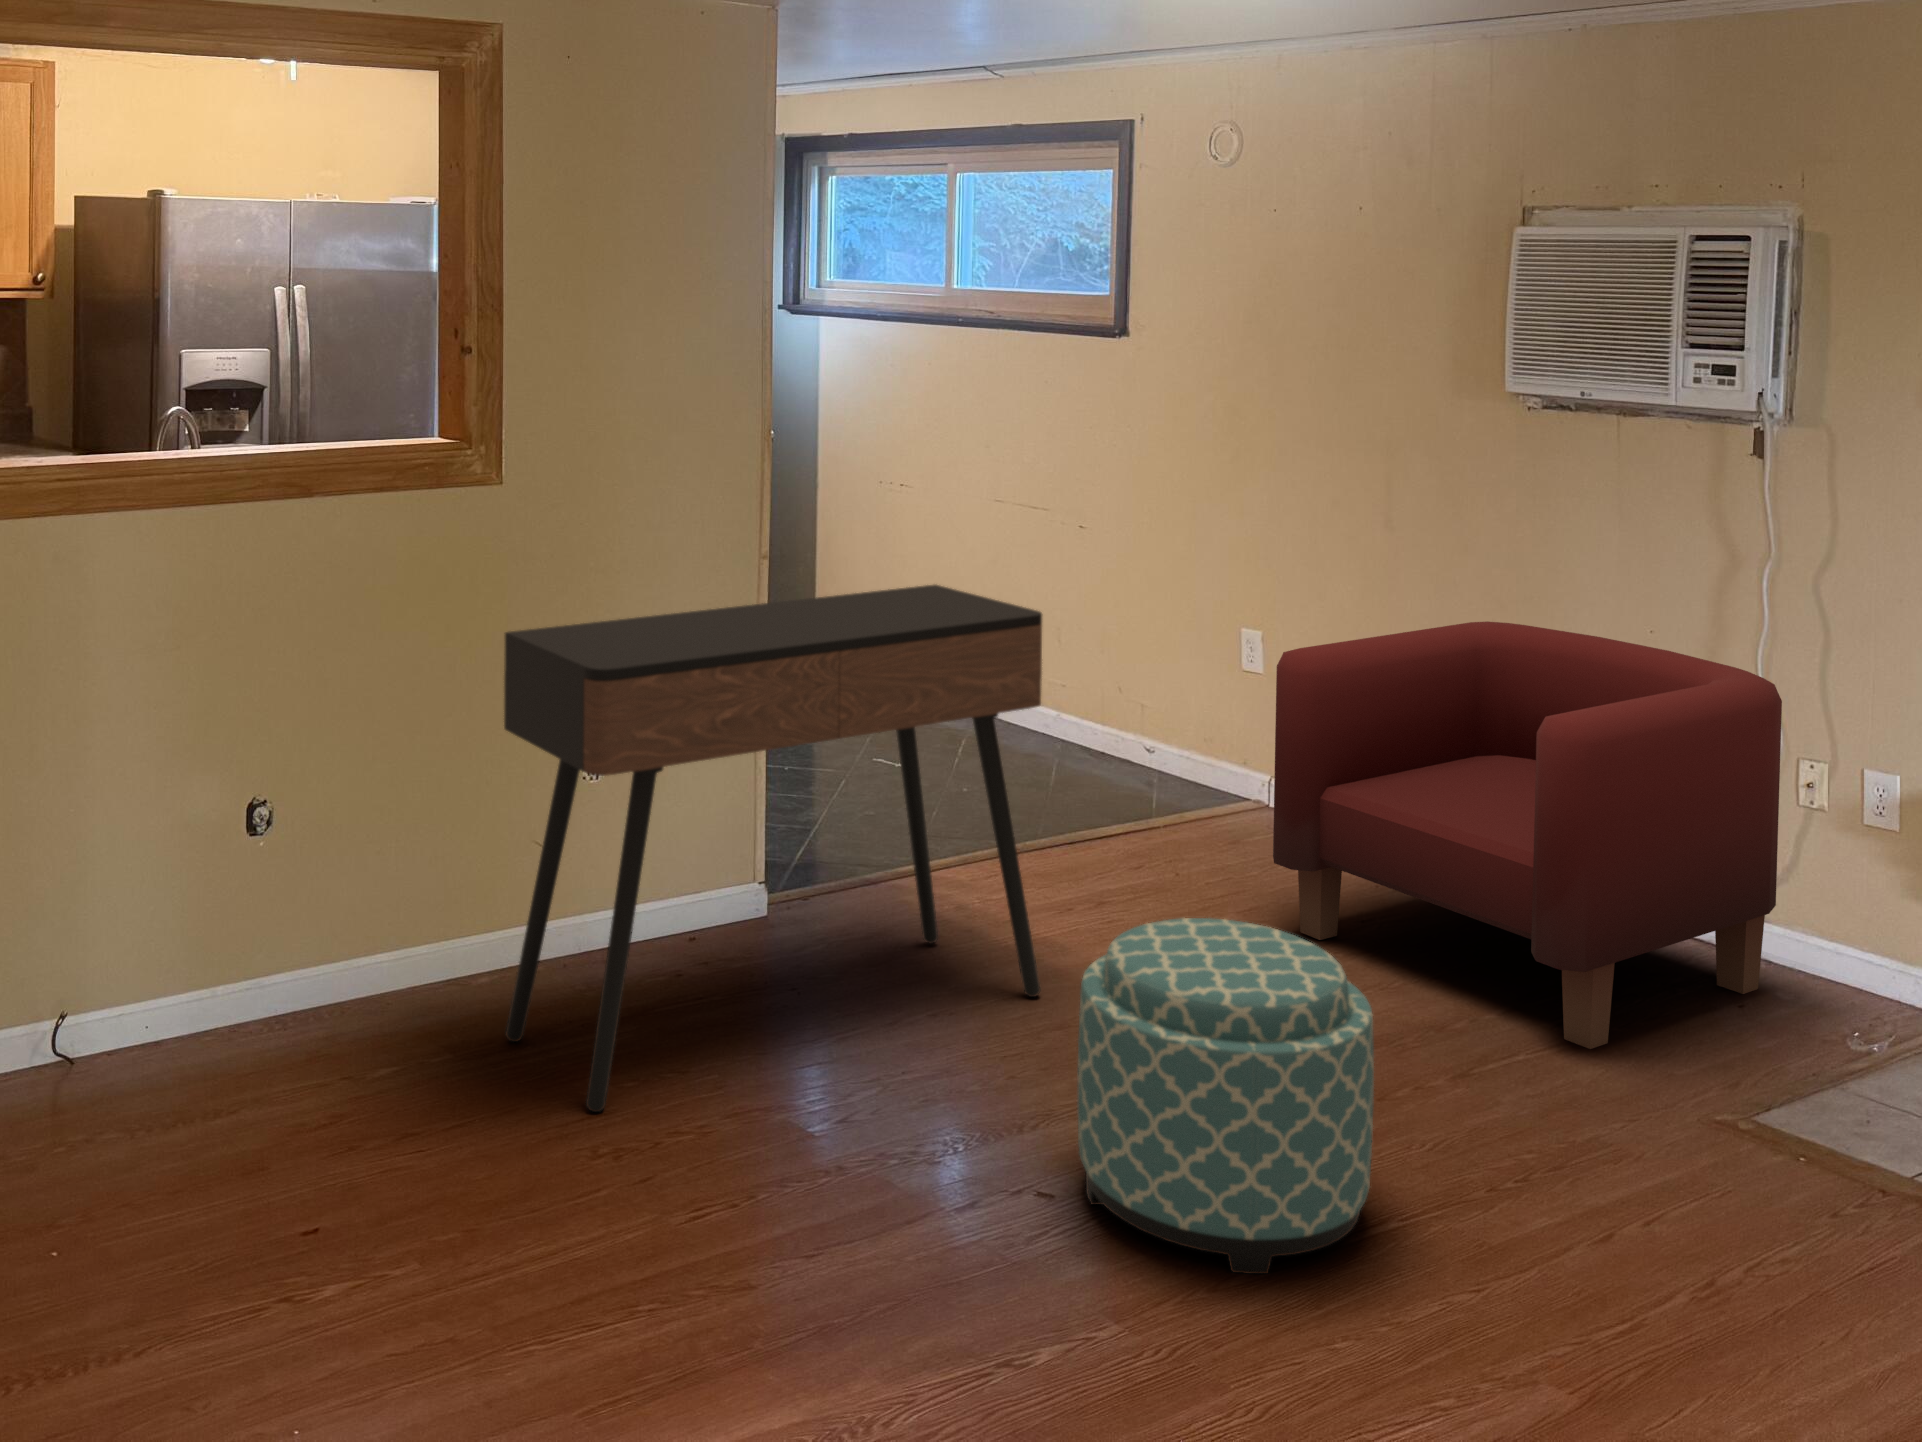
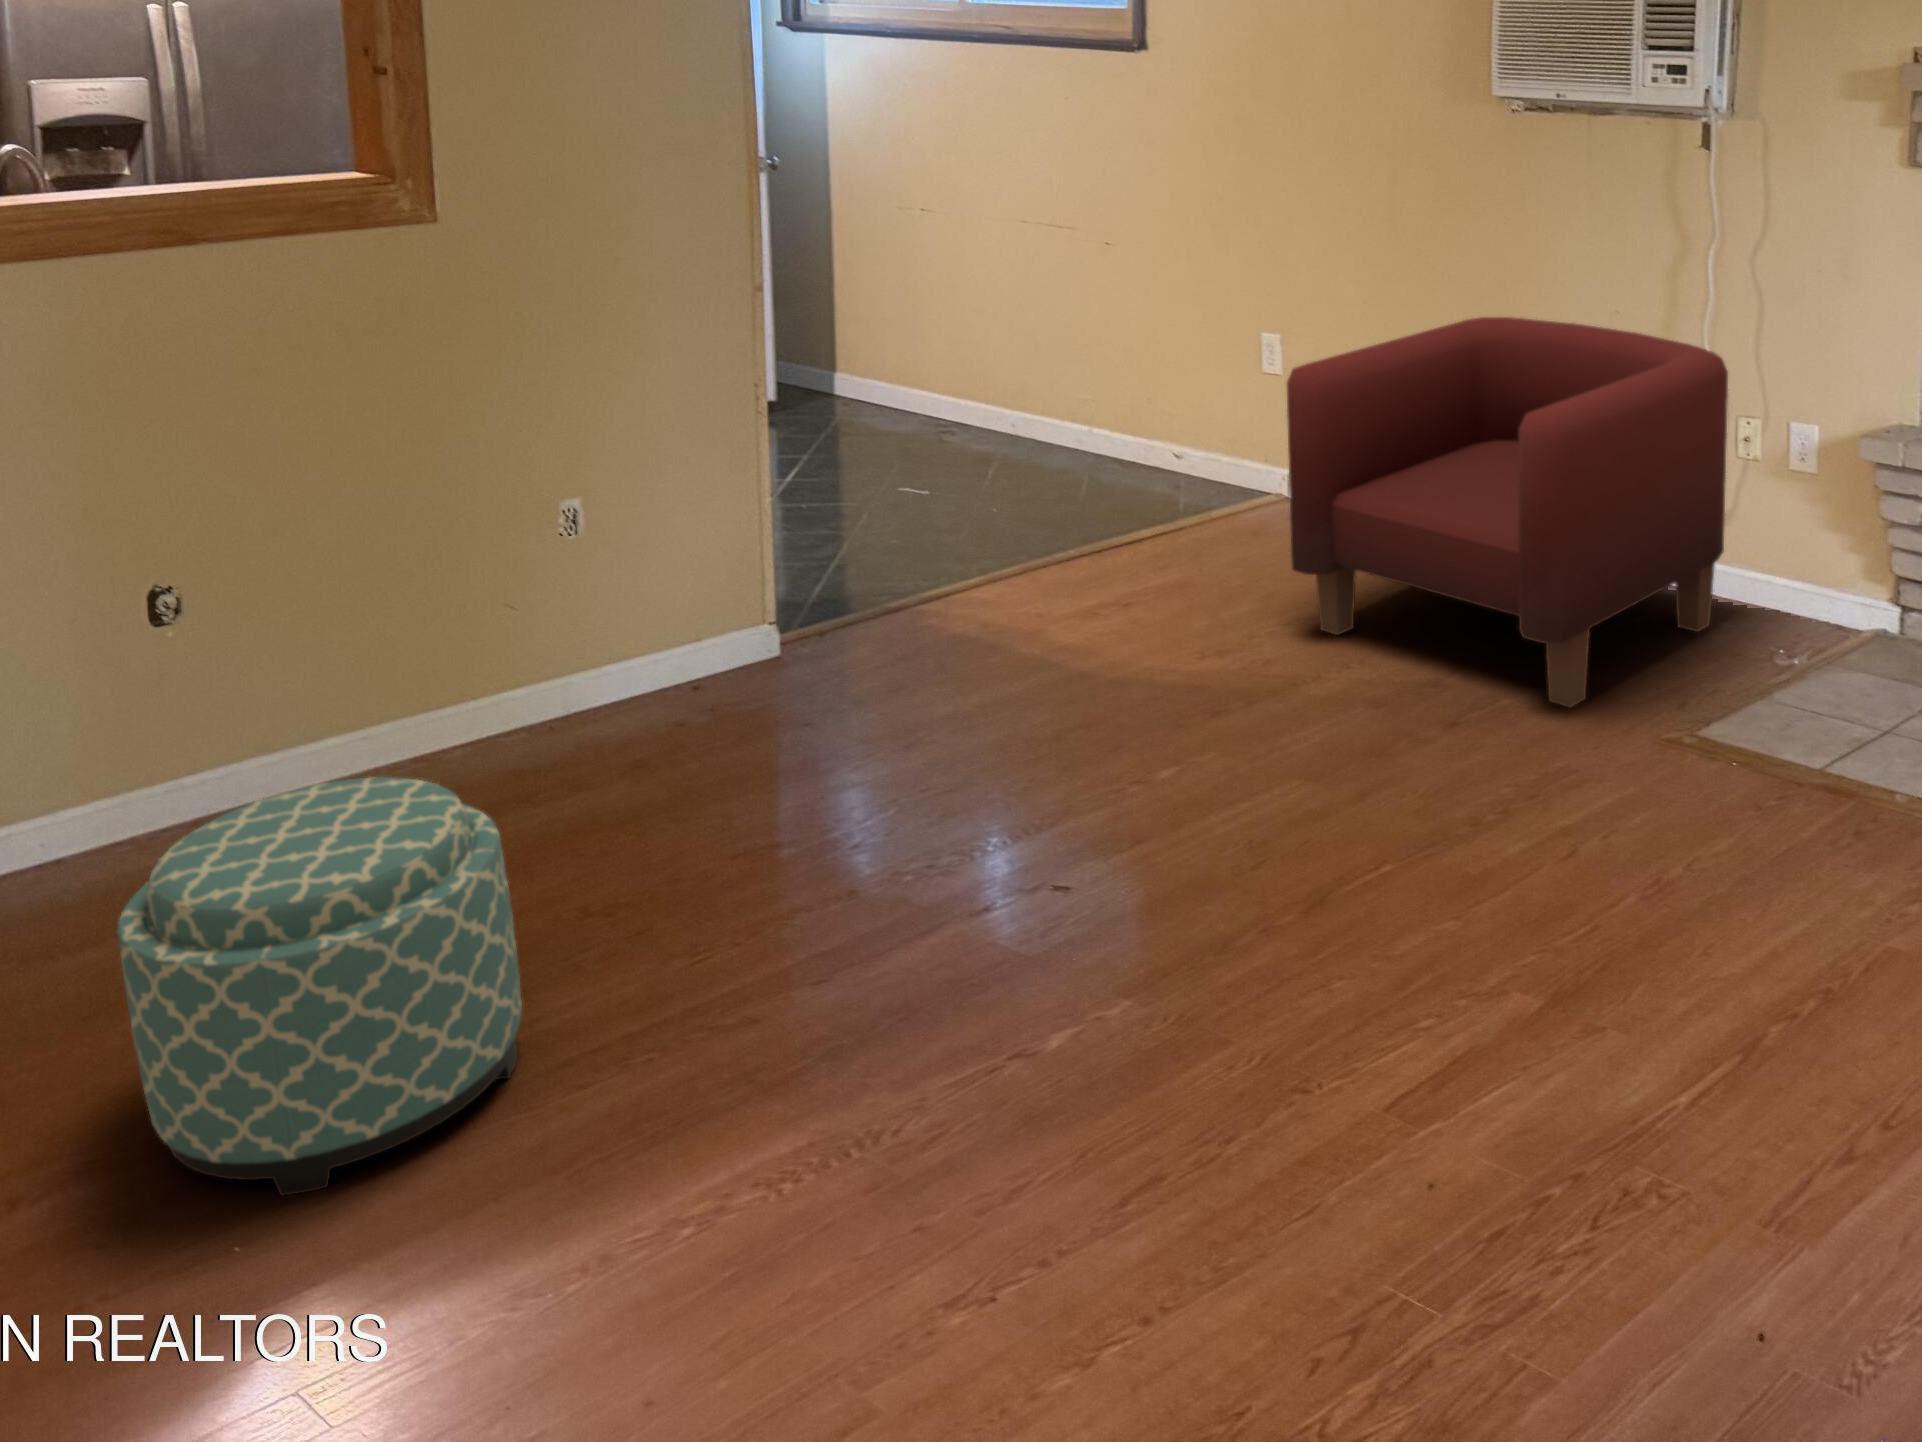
console table: present [504,585,1042,1112] -> none [395,335,1064,959]
ottoman: present [1078,918,1374,1274] -> present [117,777,522,1195]

